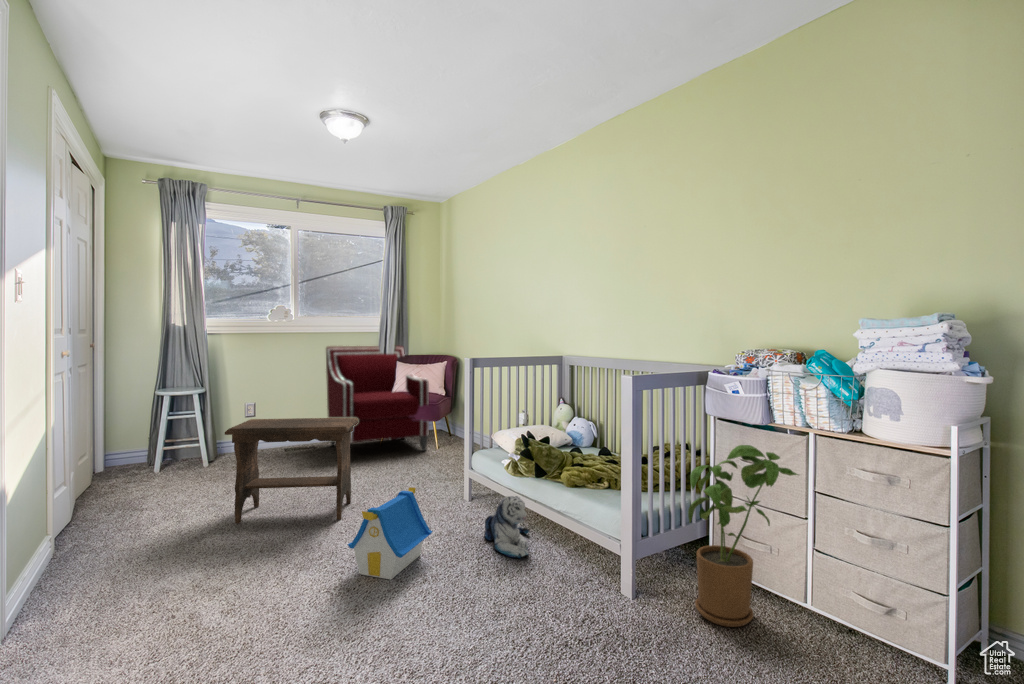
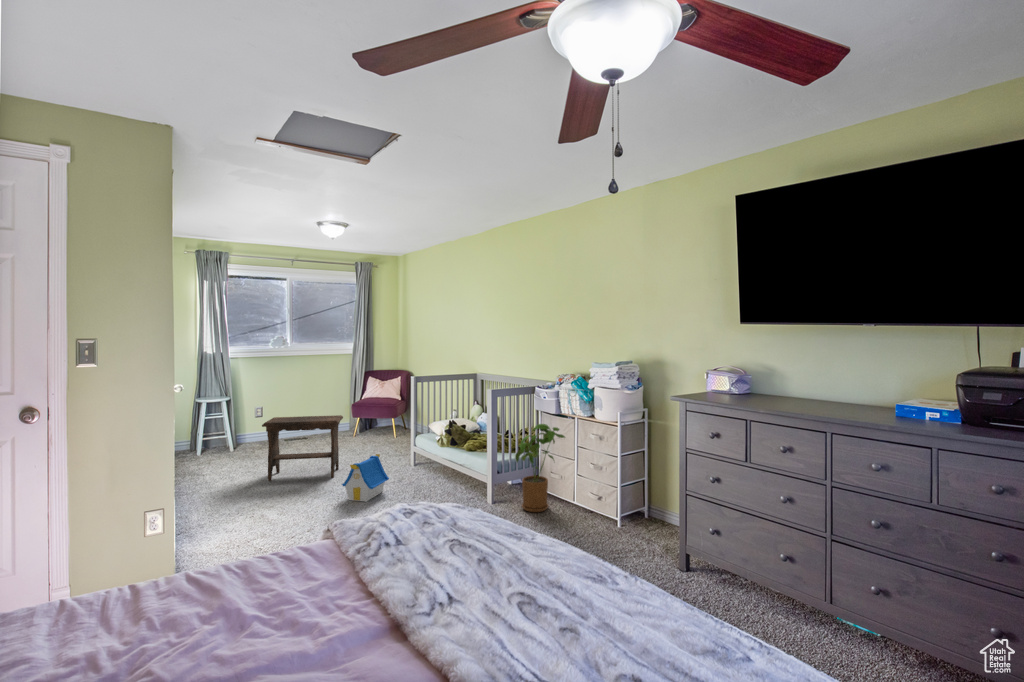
armchair: present [326,346,429,451] -> none [314,364,390,446]
plush toy: present [484,496,529,558] -> none [420,458,448,491]

